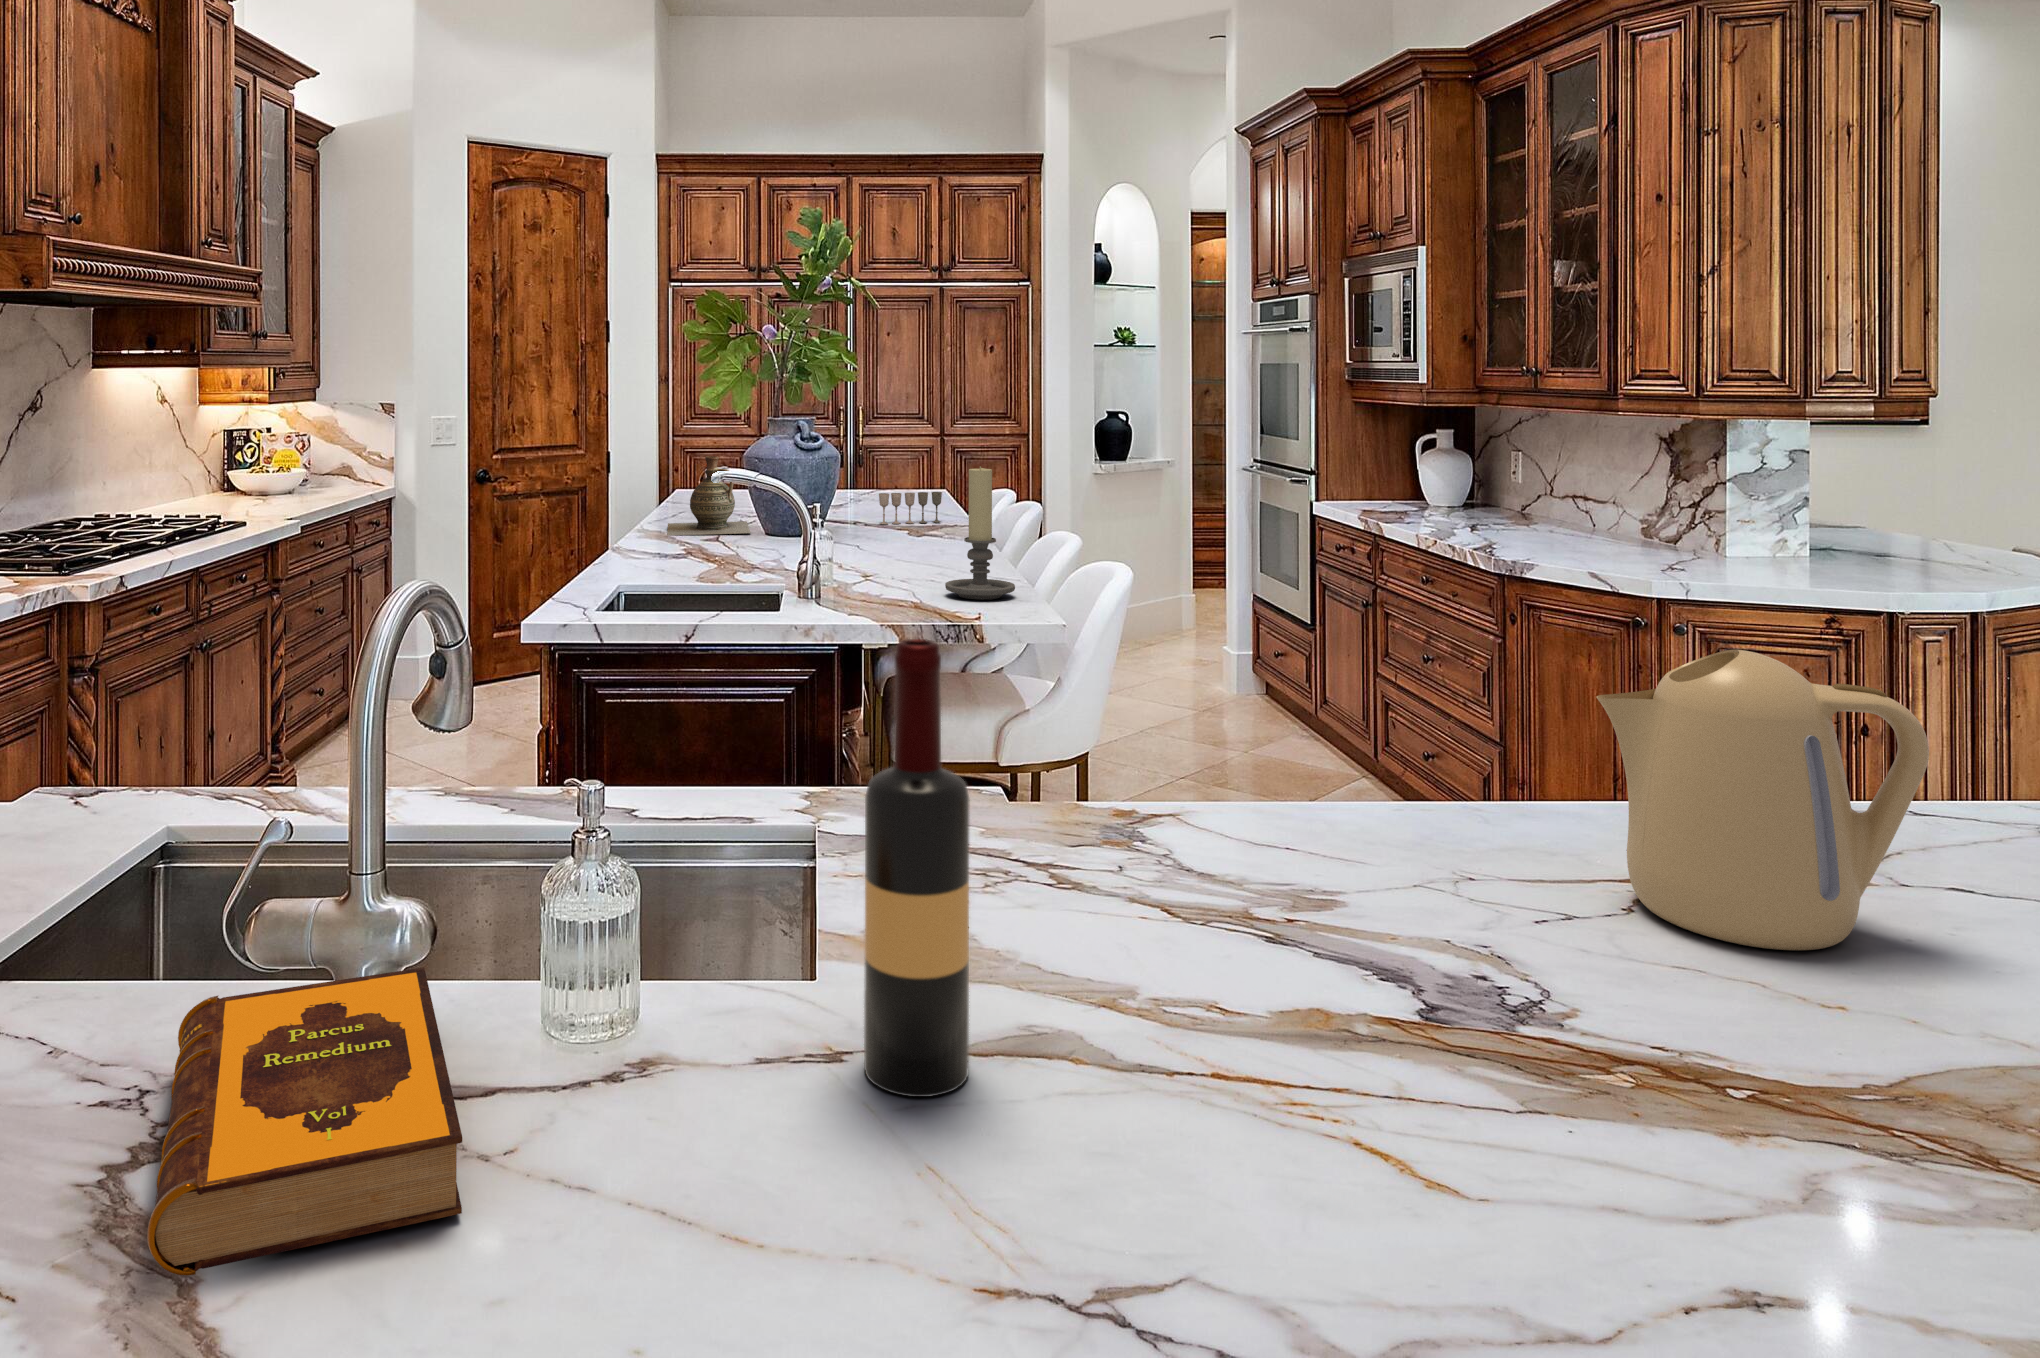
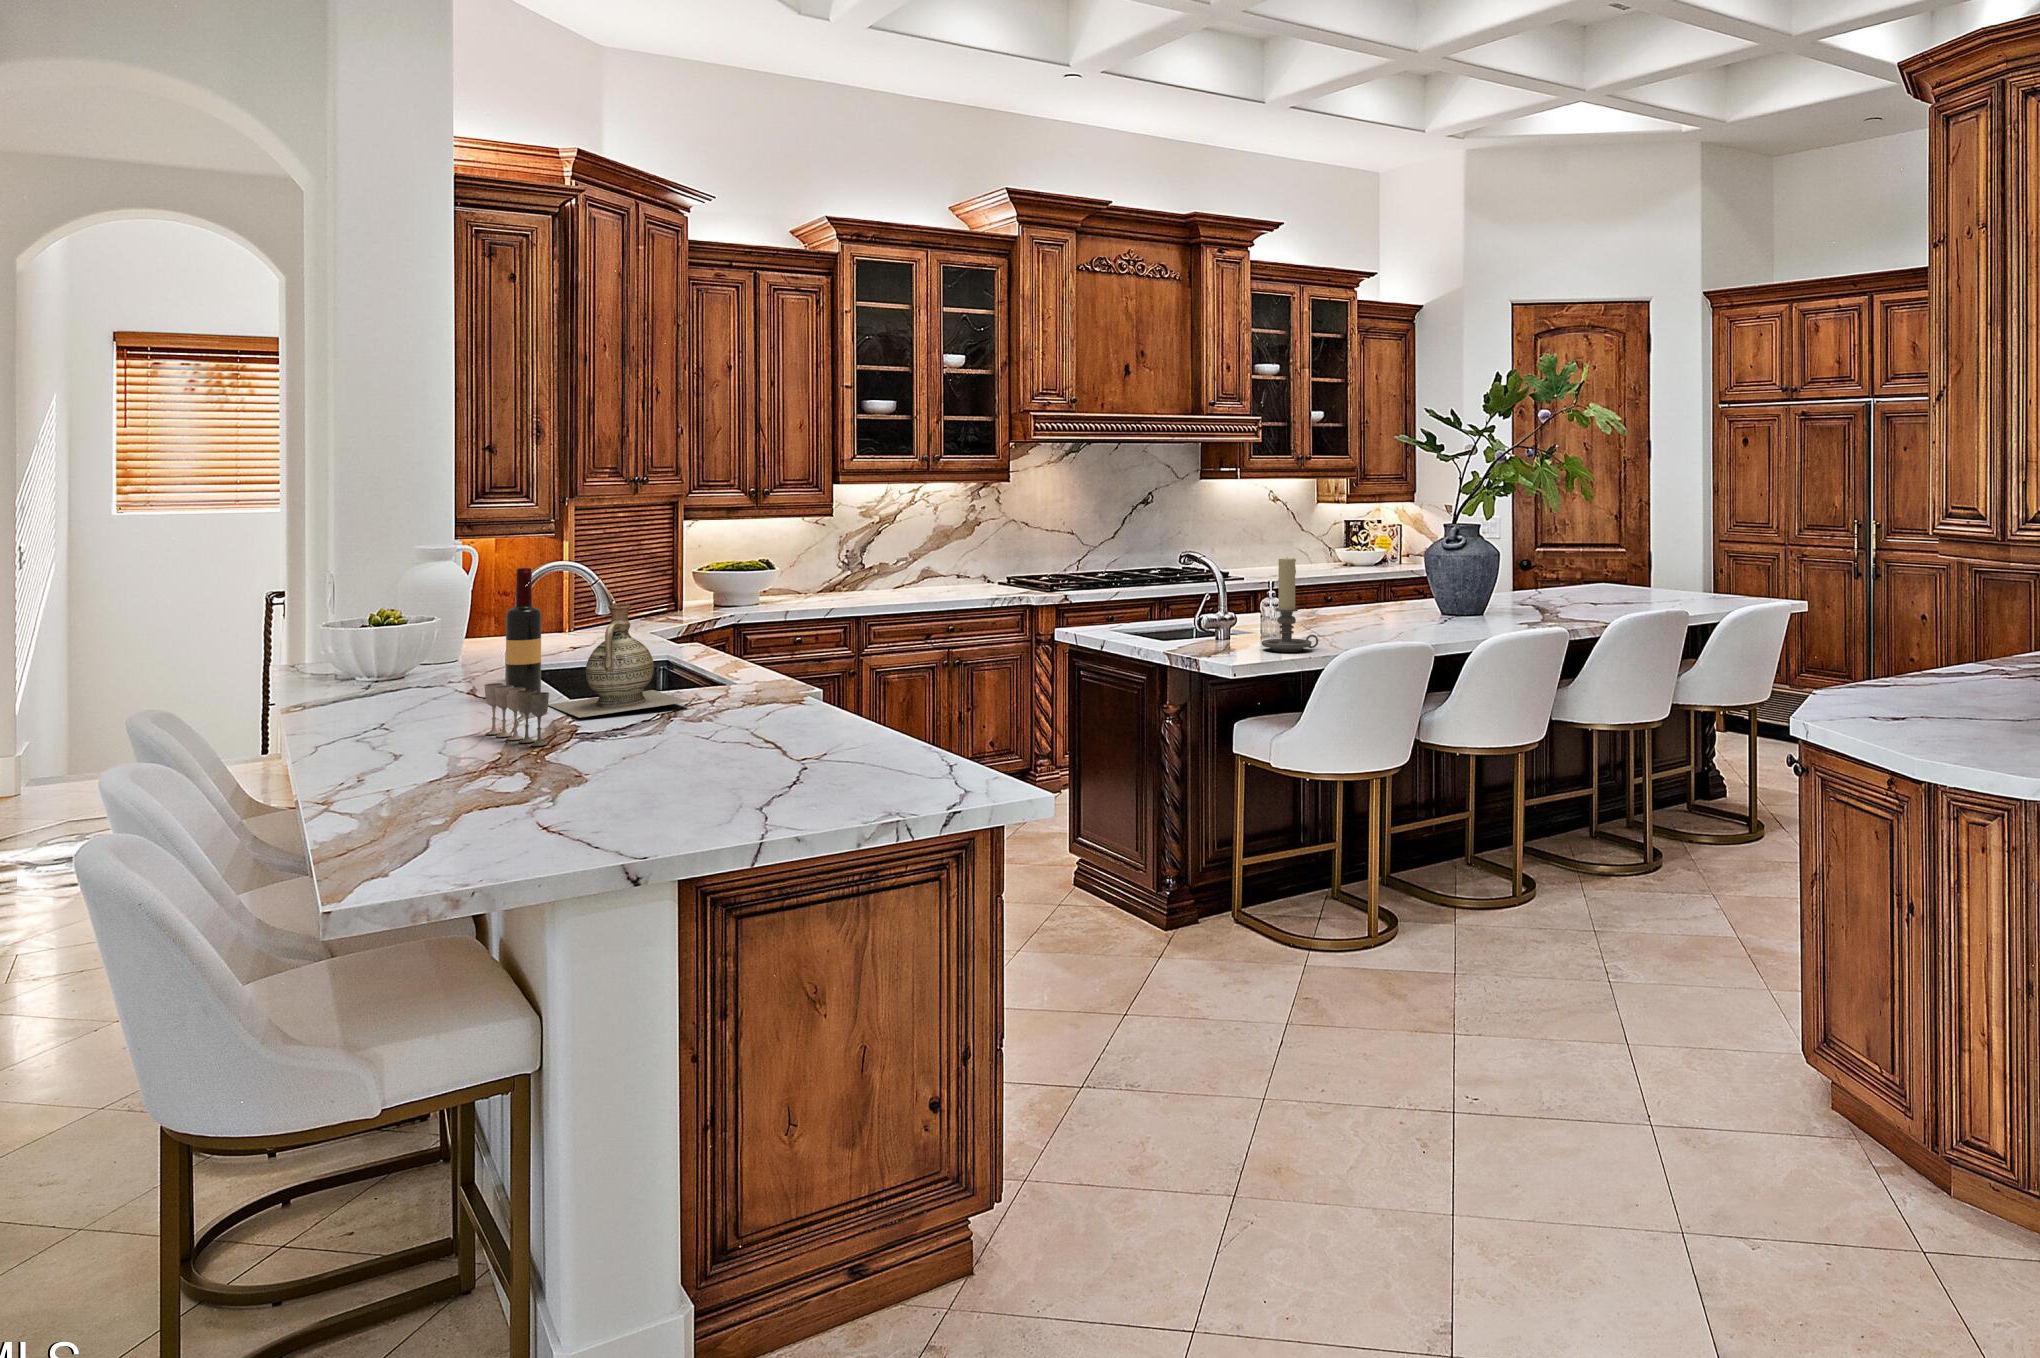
ceramic jug: present [667,456,750,536] -> present [548,604,689,718]
wine glass: present [879,492,942,524] -> present [484,683,549,746]
kettle: present [1596,650,1929,950] -> none [688,617,781,744]
hardback book: present [147,967,462,1276] -> none [395,652,525,687]

